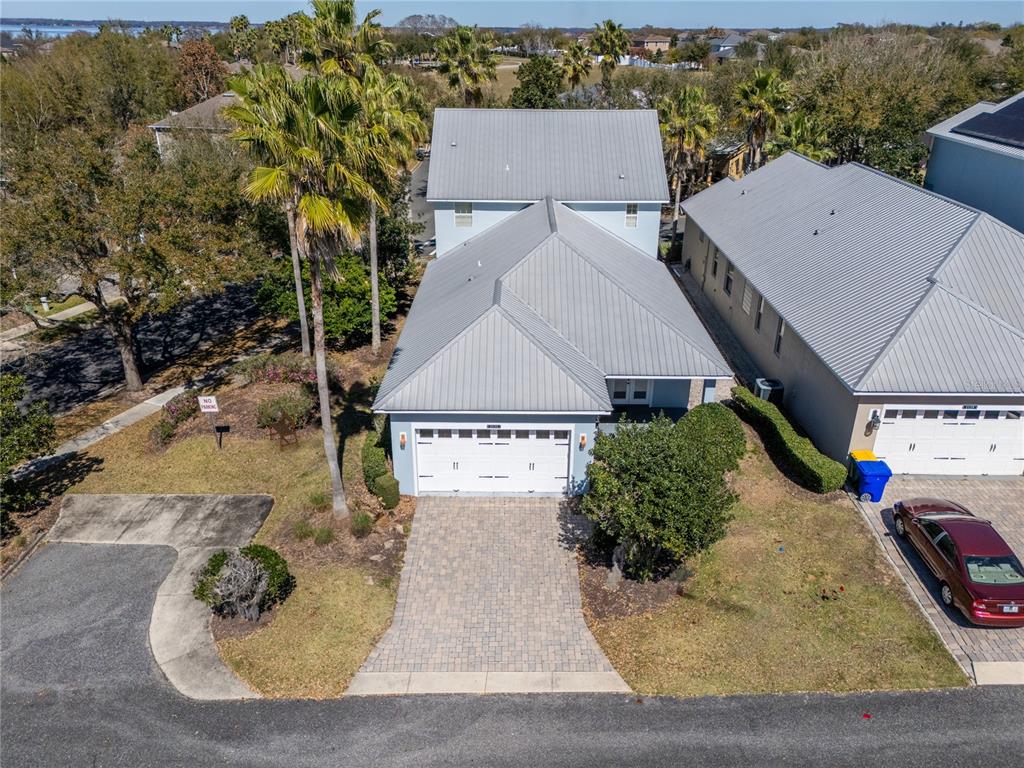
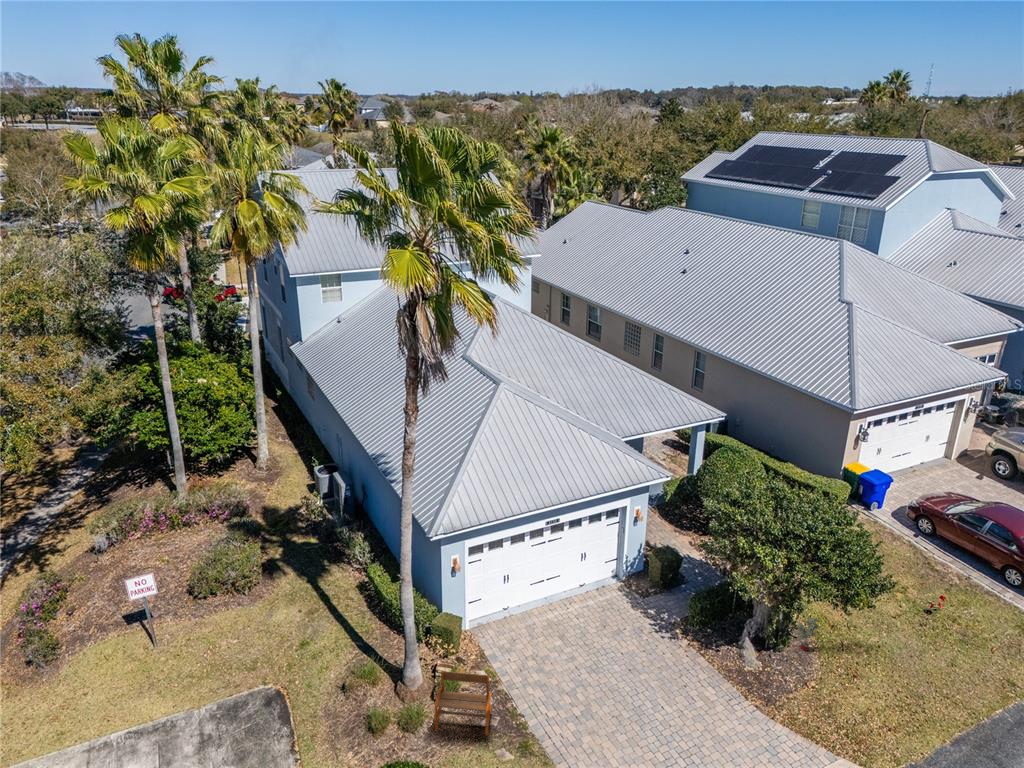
bench: present [269,410,299,452] -> present [435,671,492,736]

